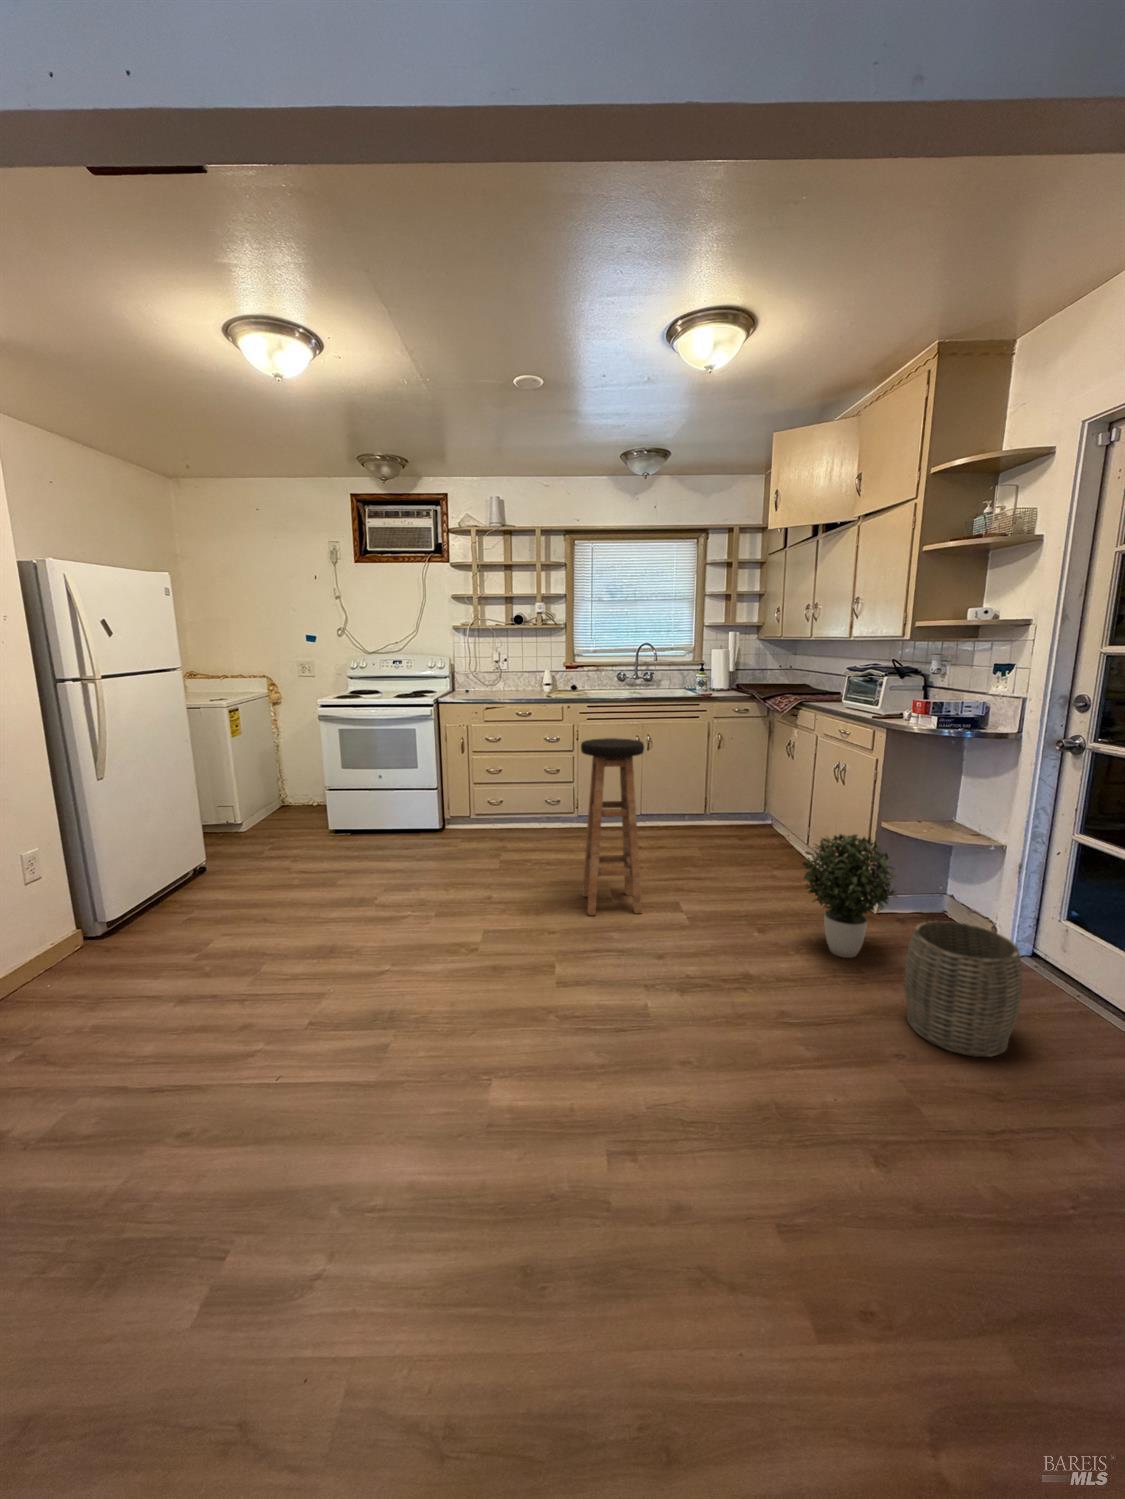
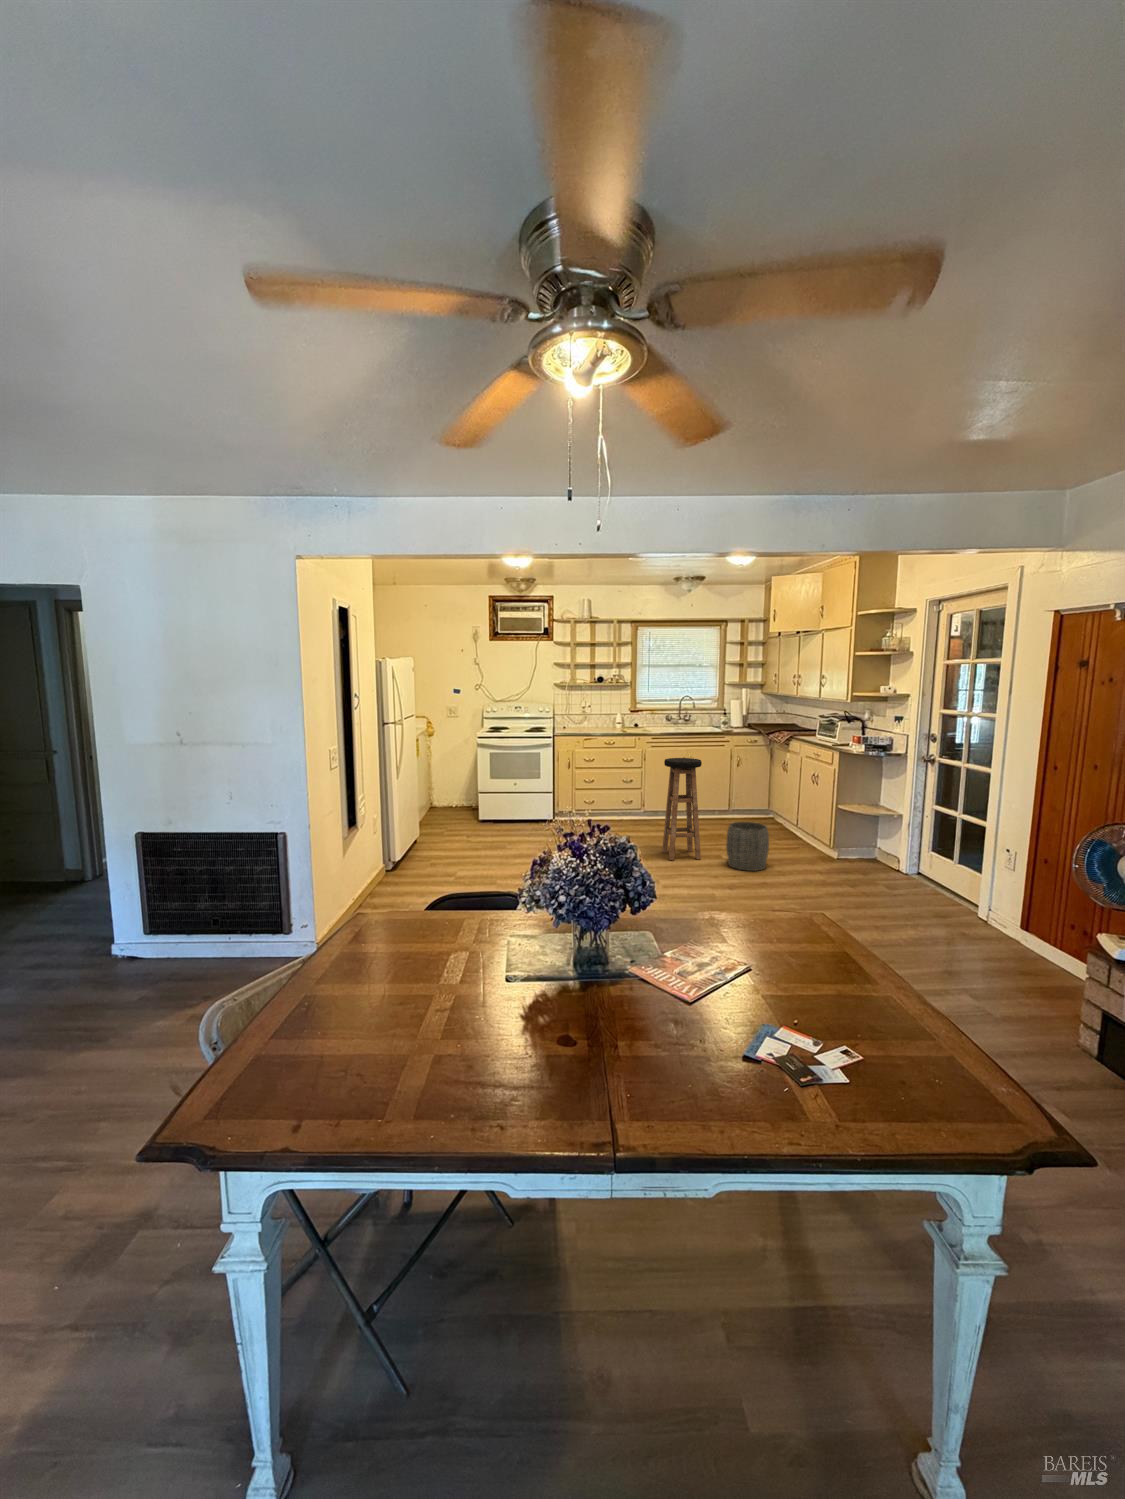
potted plant: present [803,834,897,958] -> none [793,808,844,876]
woven basket: present [904,921,1023,1057] -> present [726,822,769,871]

